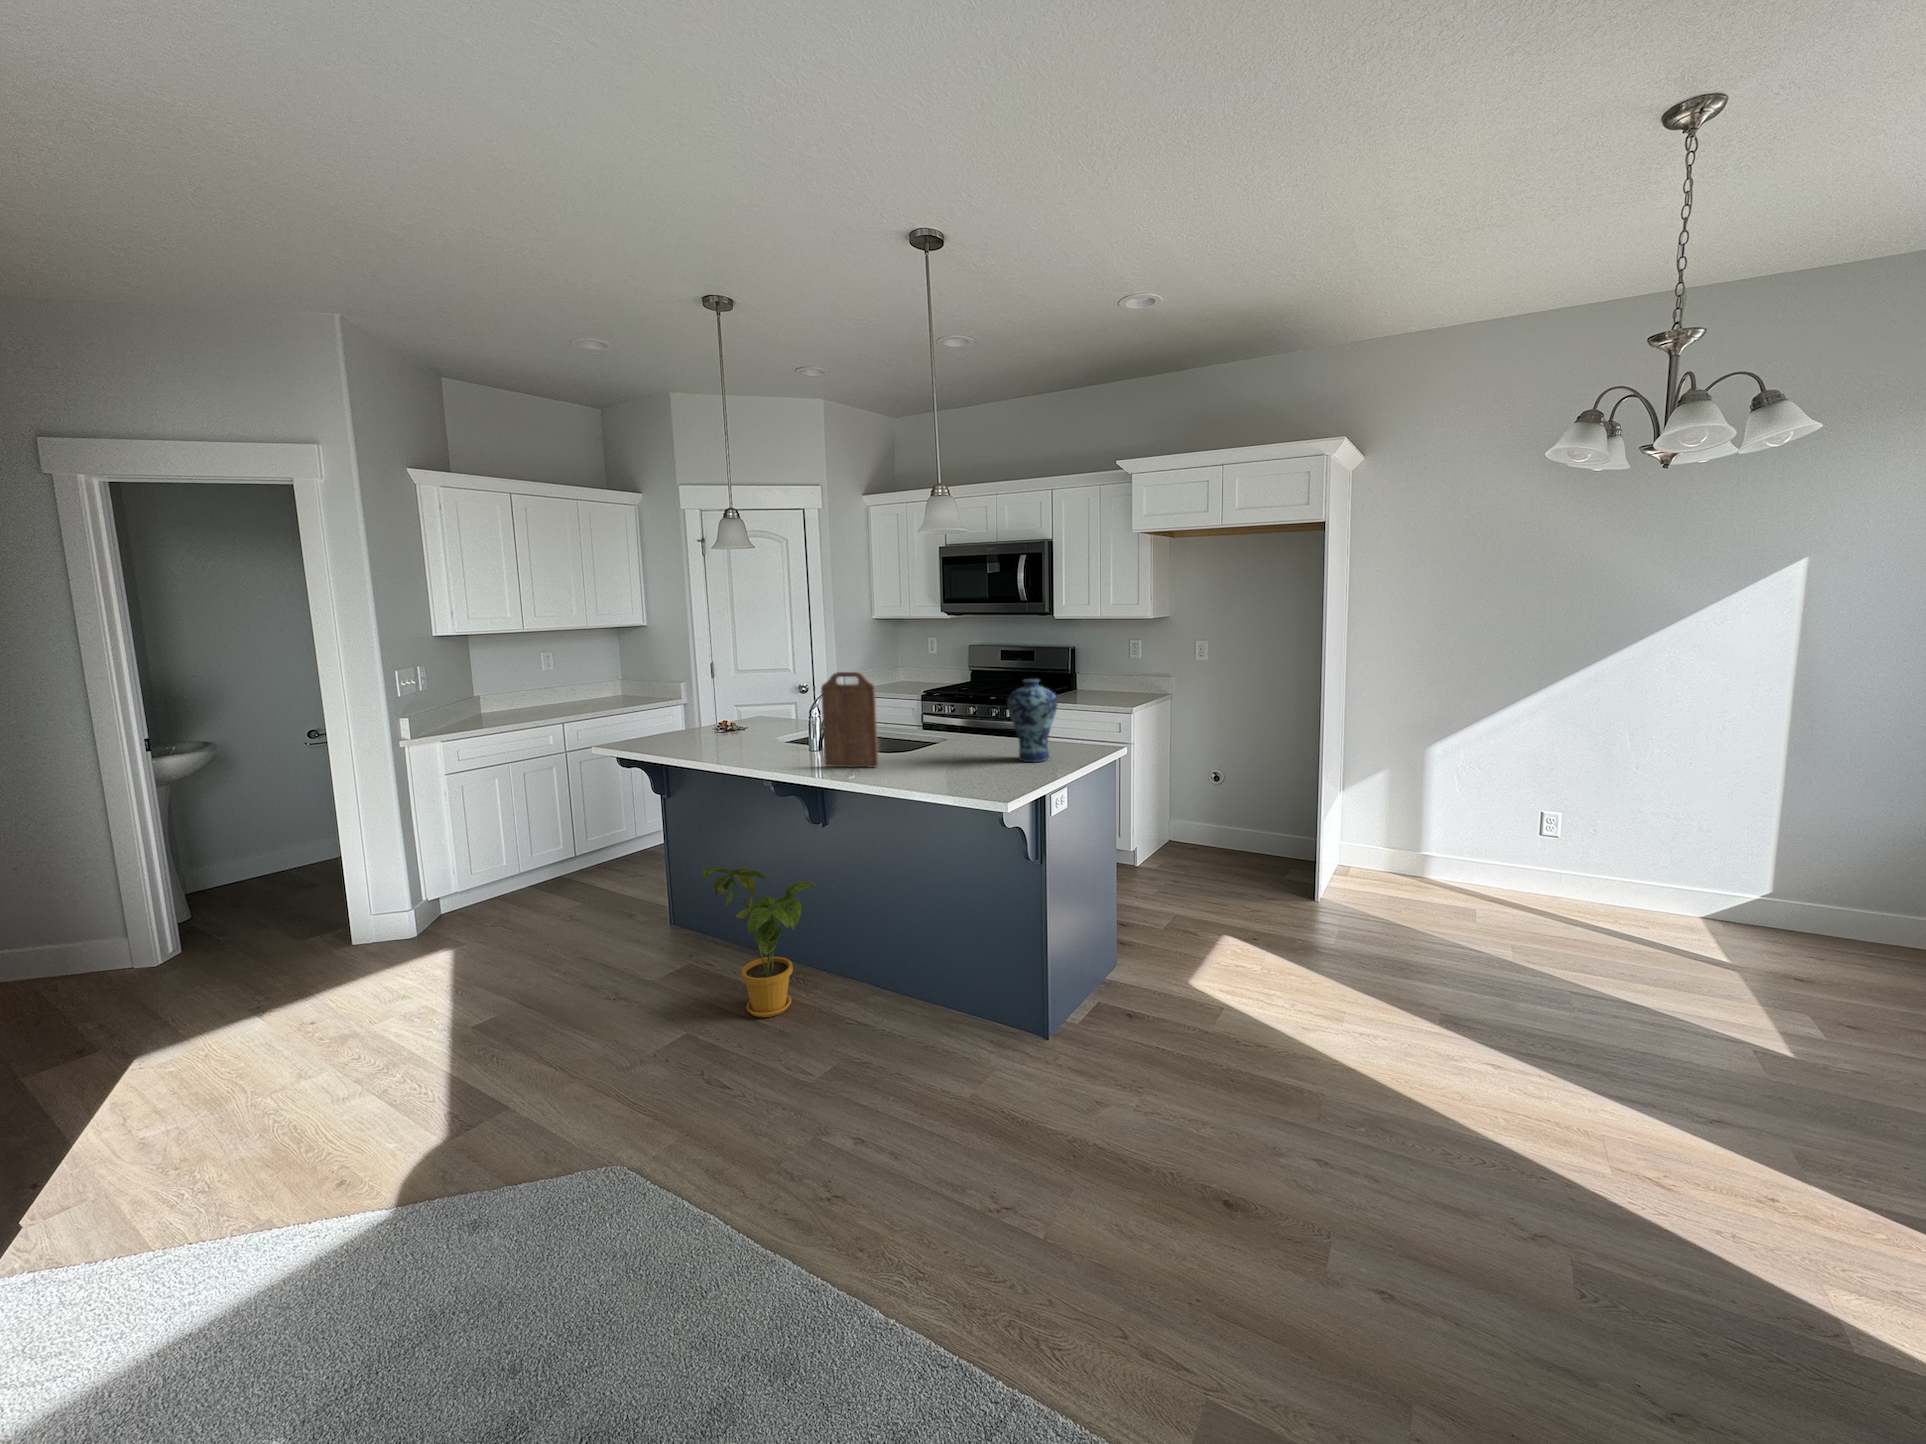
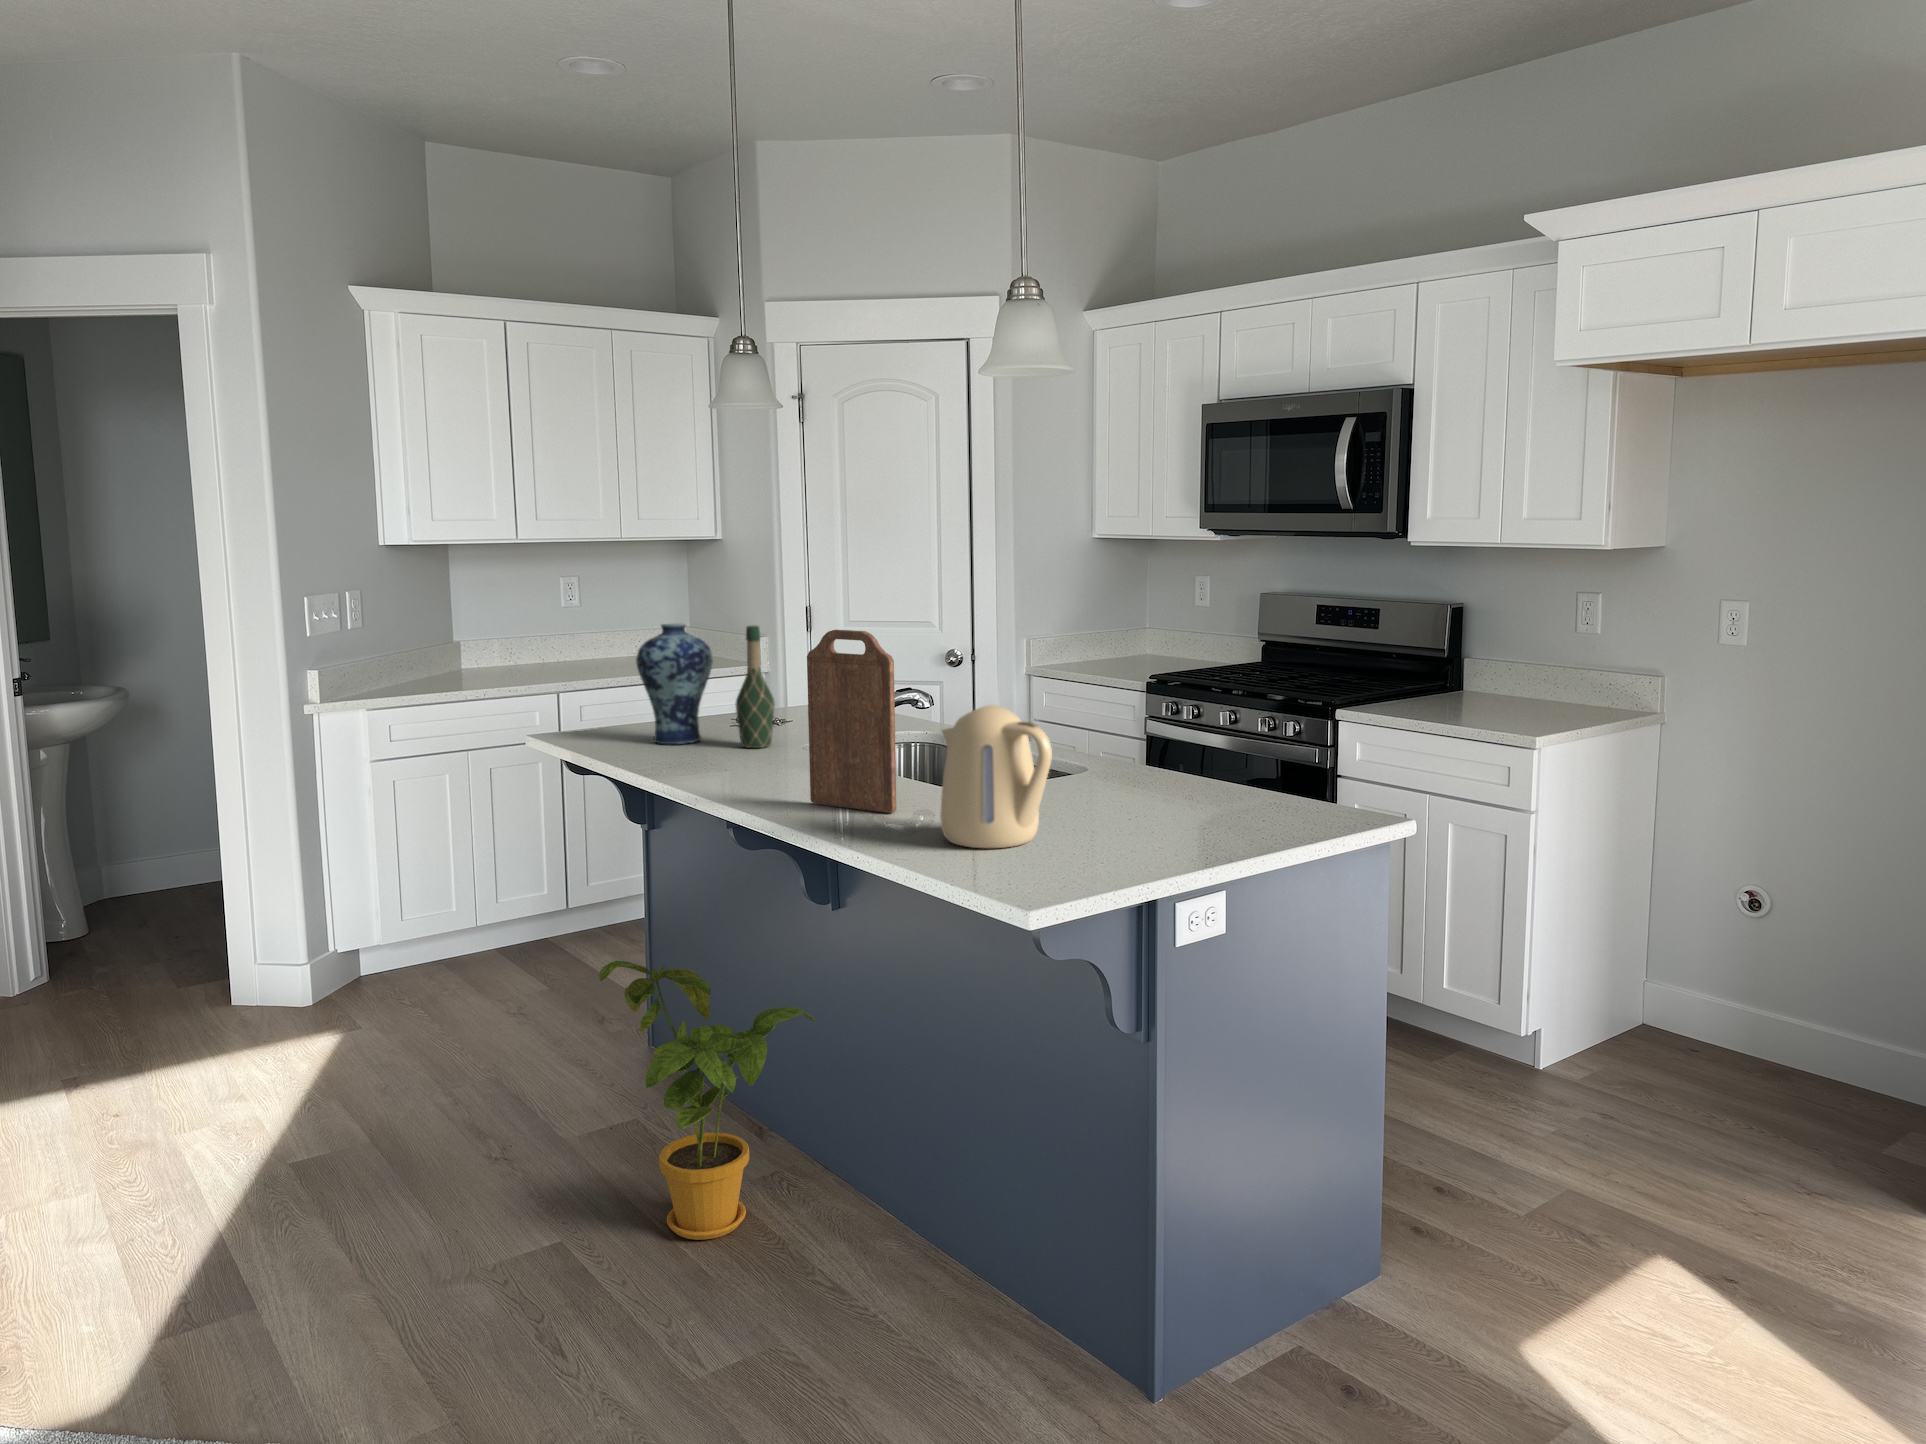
wine bottle: none [735,674,758,743] -> present [736,626,775,748]
vase: present [1007,679,1057,762] -> present [636,624,713,744]
kettle: none [913,706,980,779] -> present [940,705,1052,848]

